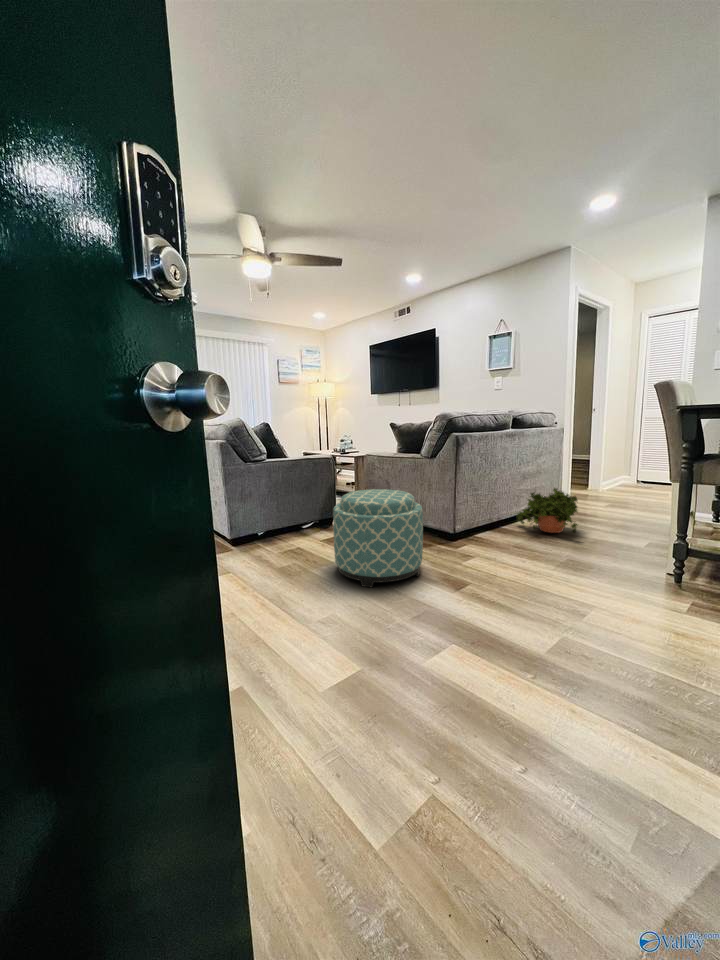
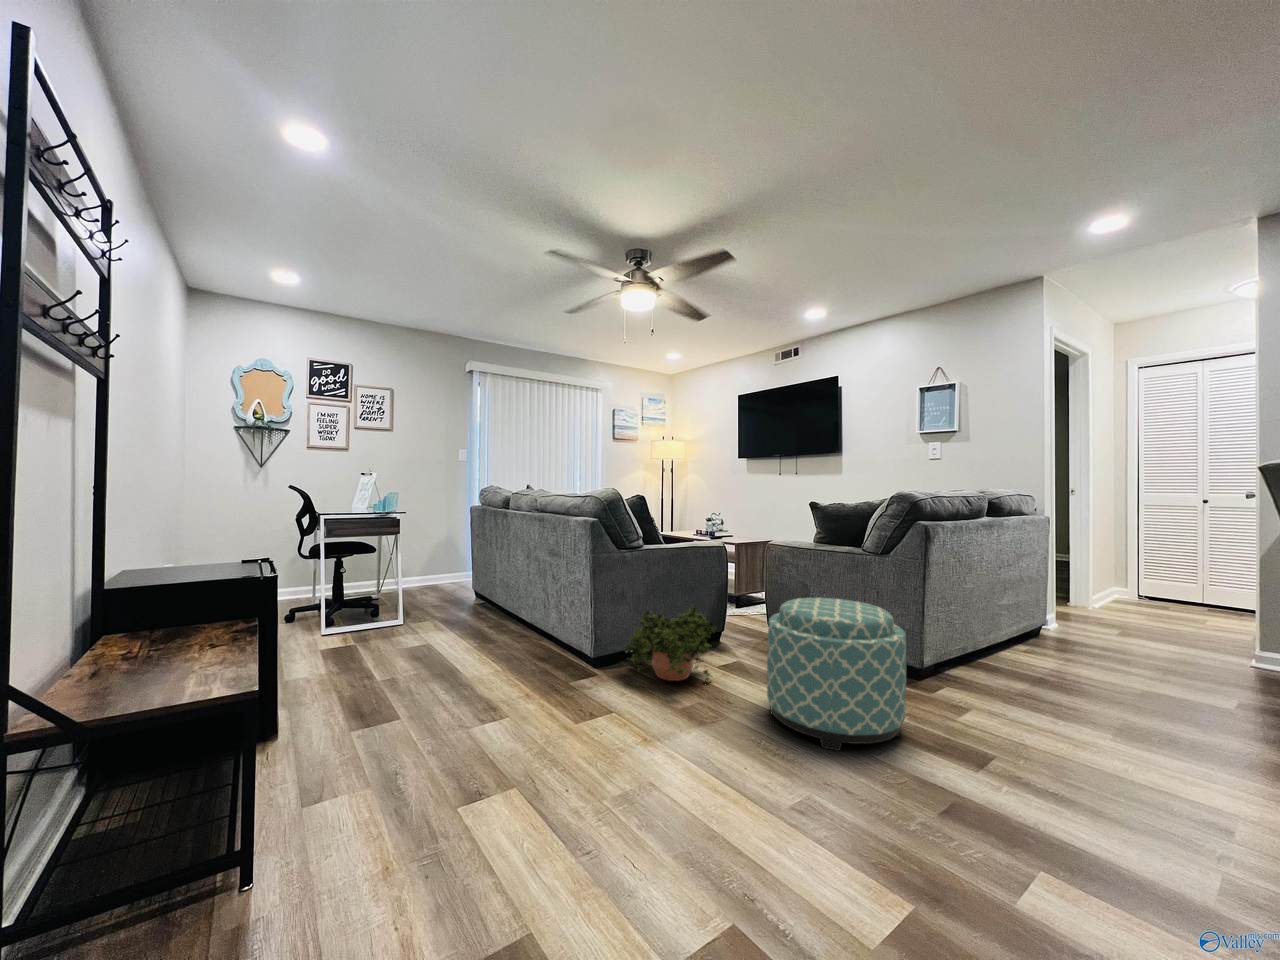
potted plant: present [517,488,578,533] -> present [625,606,715,681]

